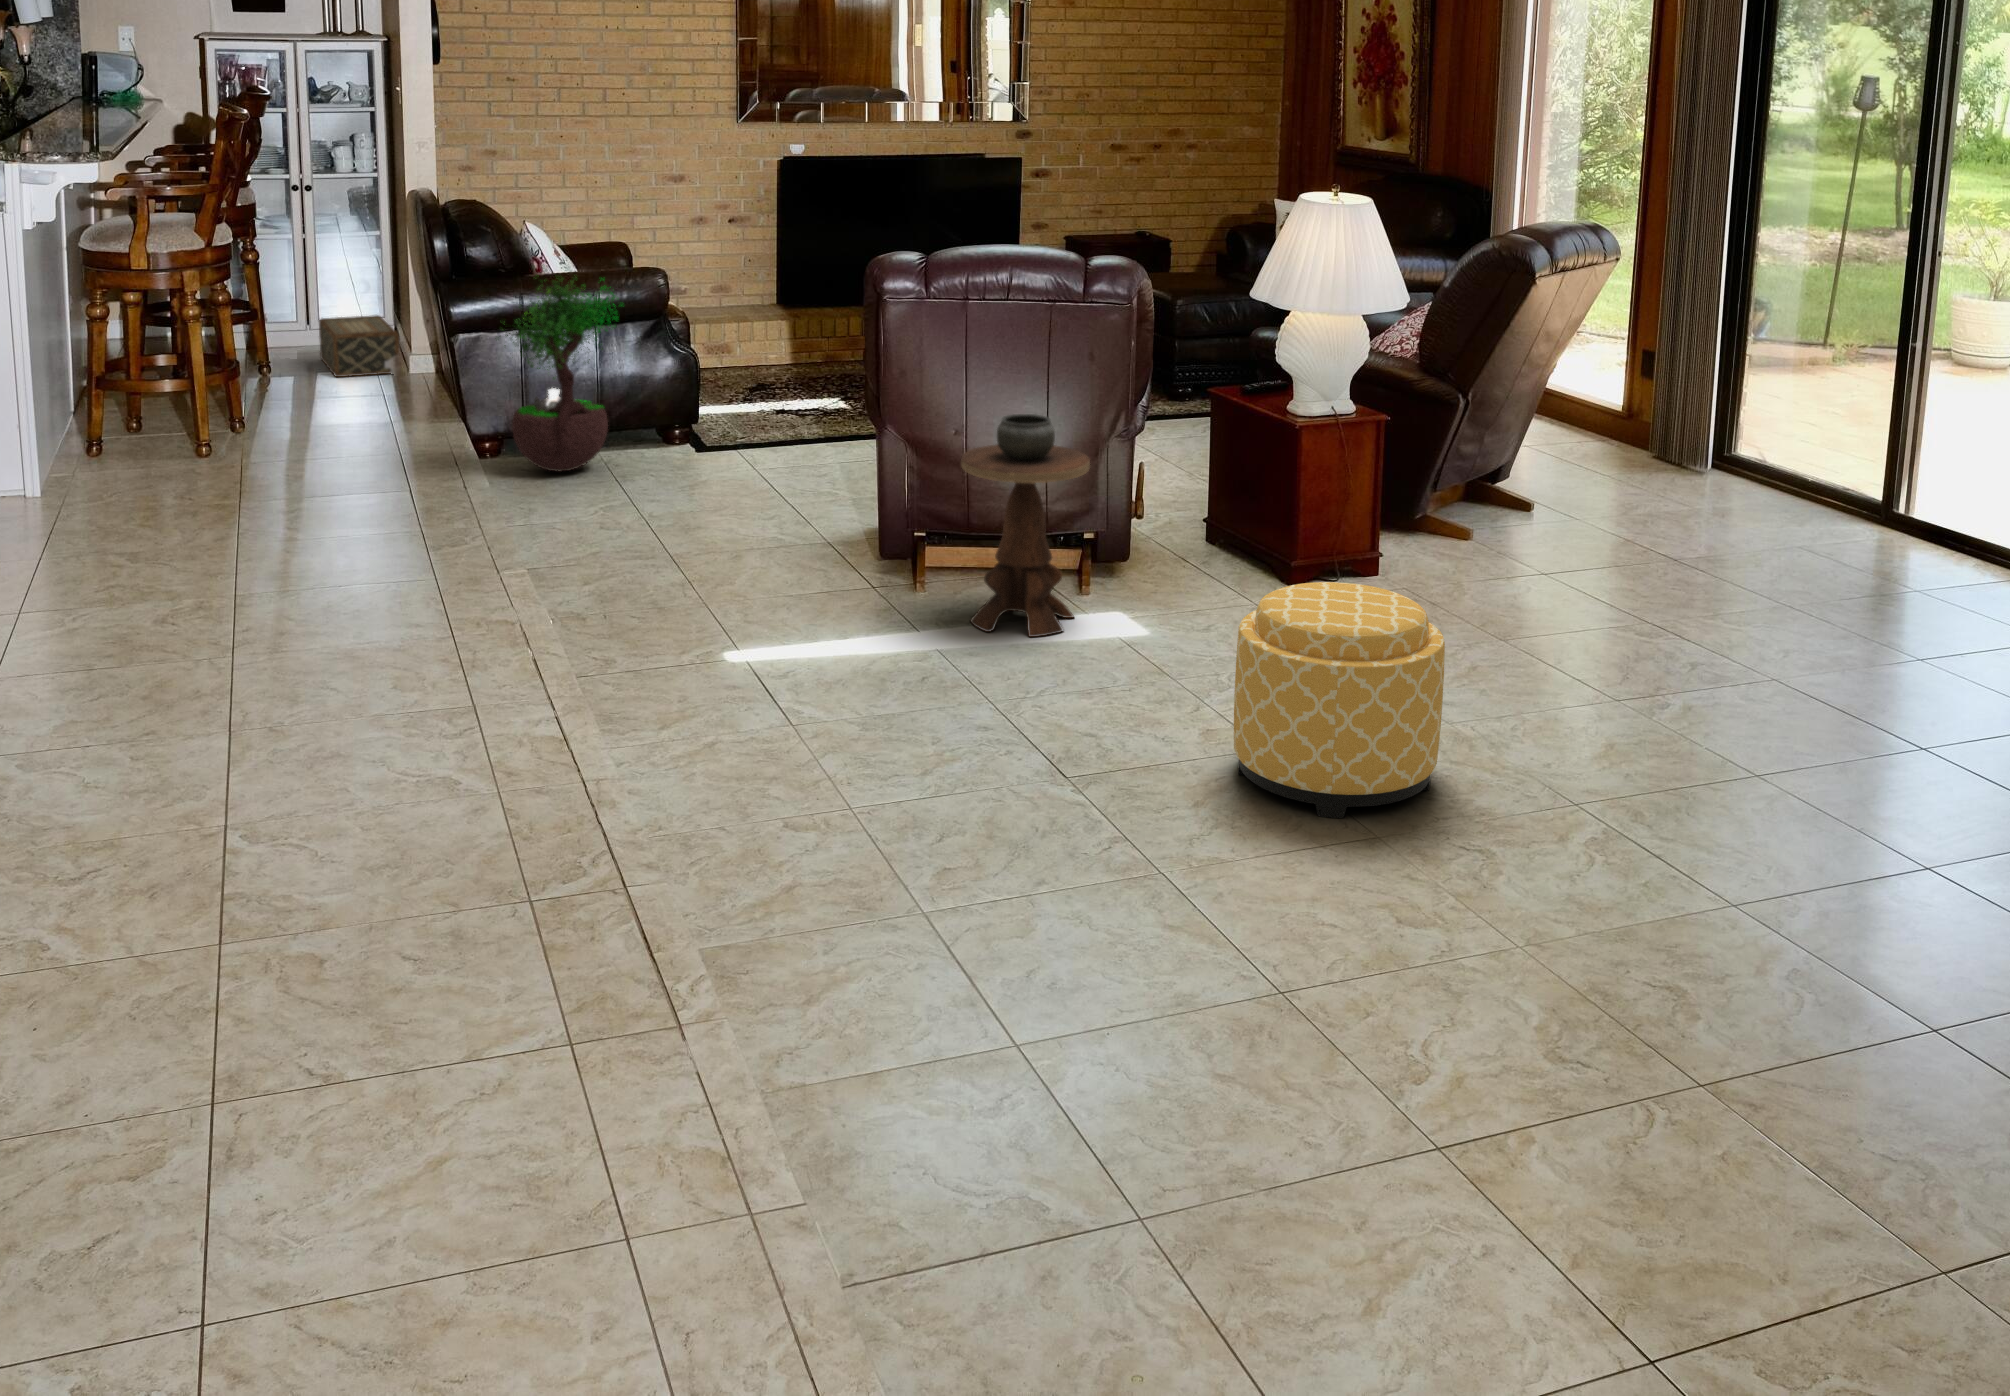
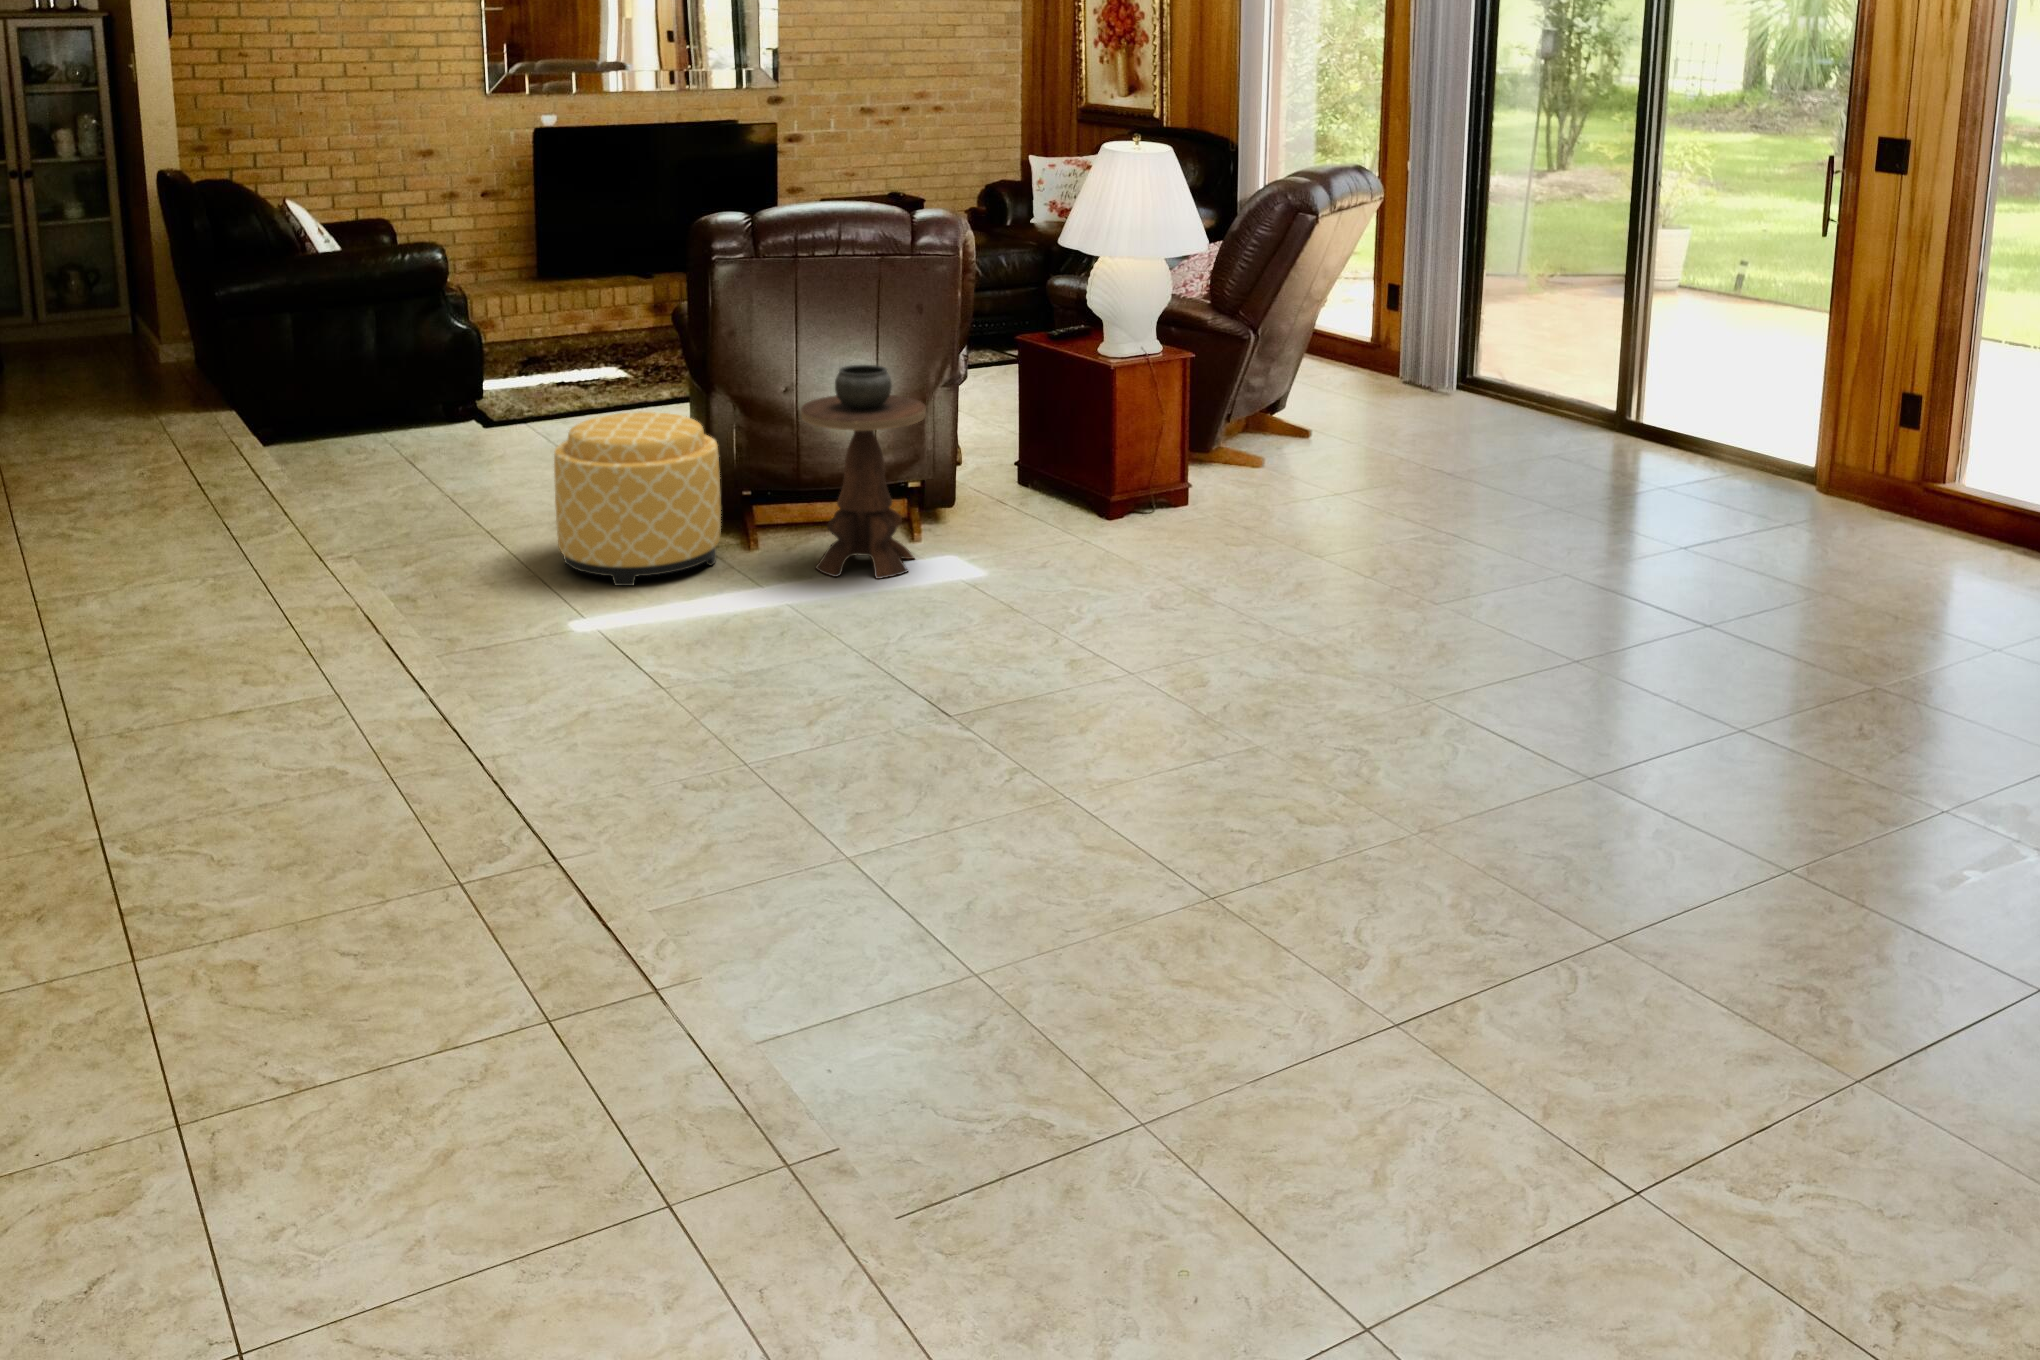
potted tree: present [502,265,622,471] -> none [282,240,413,451]
woven basket: present [319,315,399,377] -> none [48,304,145,369]
ottoman: present [1234,582,1445,818] -> present [554,412,721,586]

